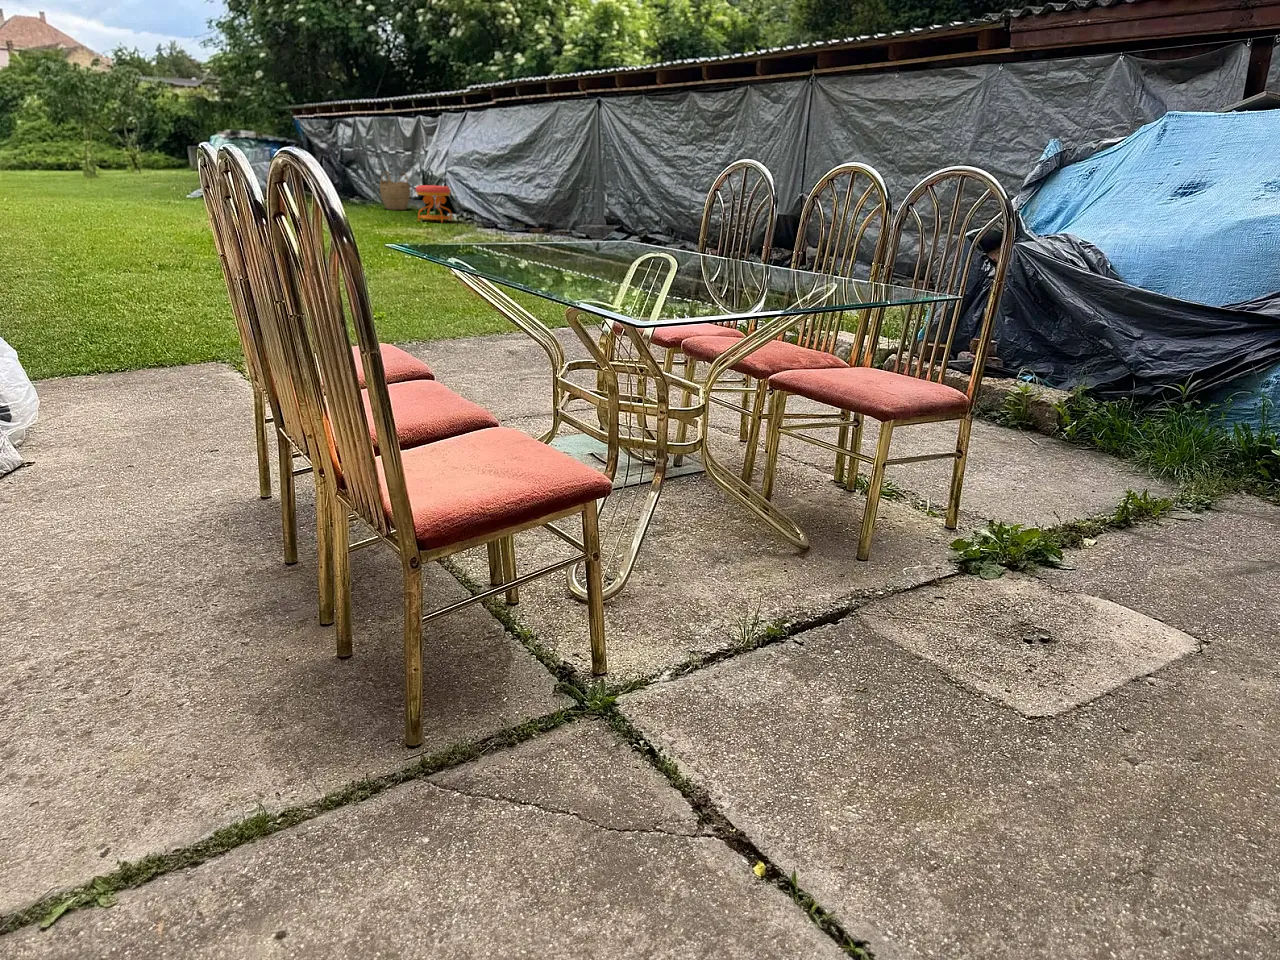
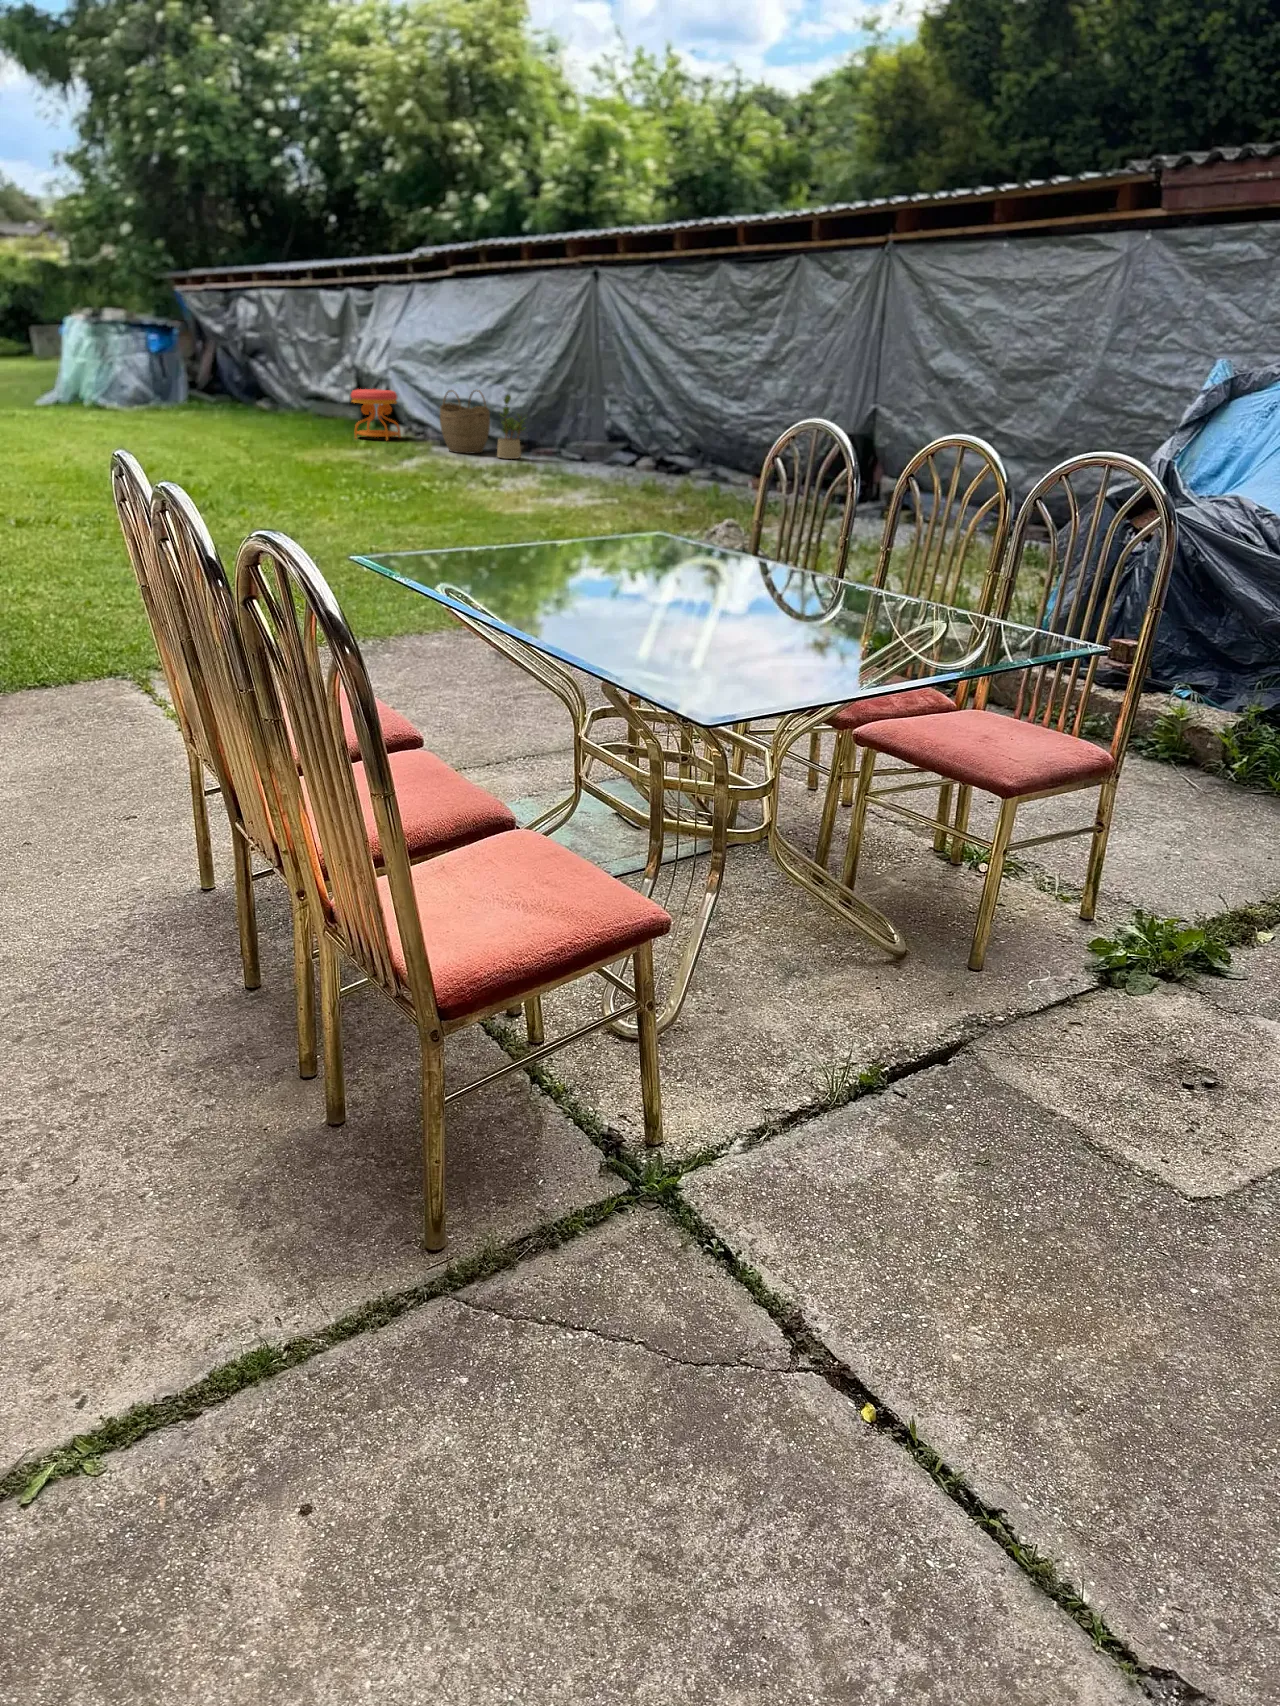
woven basket: present [380,172,410,210] -> present [440,390,490,454]
potted plant: none [523,188,547,235] -> present [497,395,525,459]

